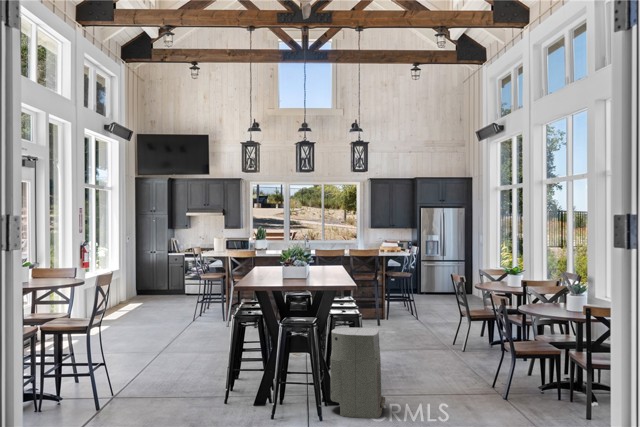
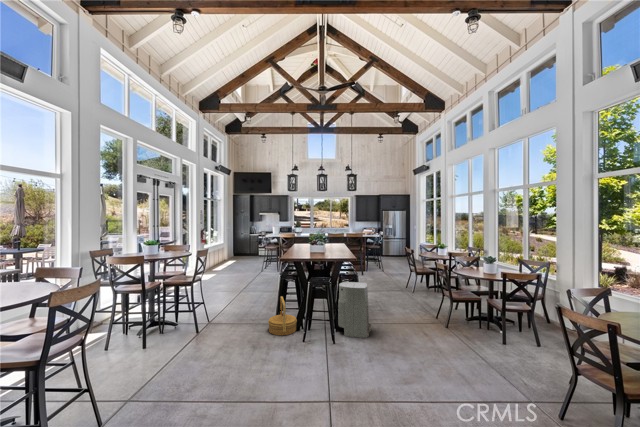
woven basket: none [212,353,260,416] -> present [268,296,297,335]

